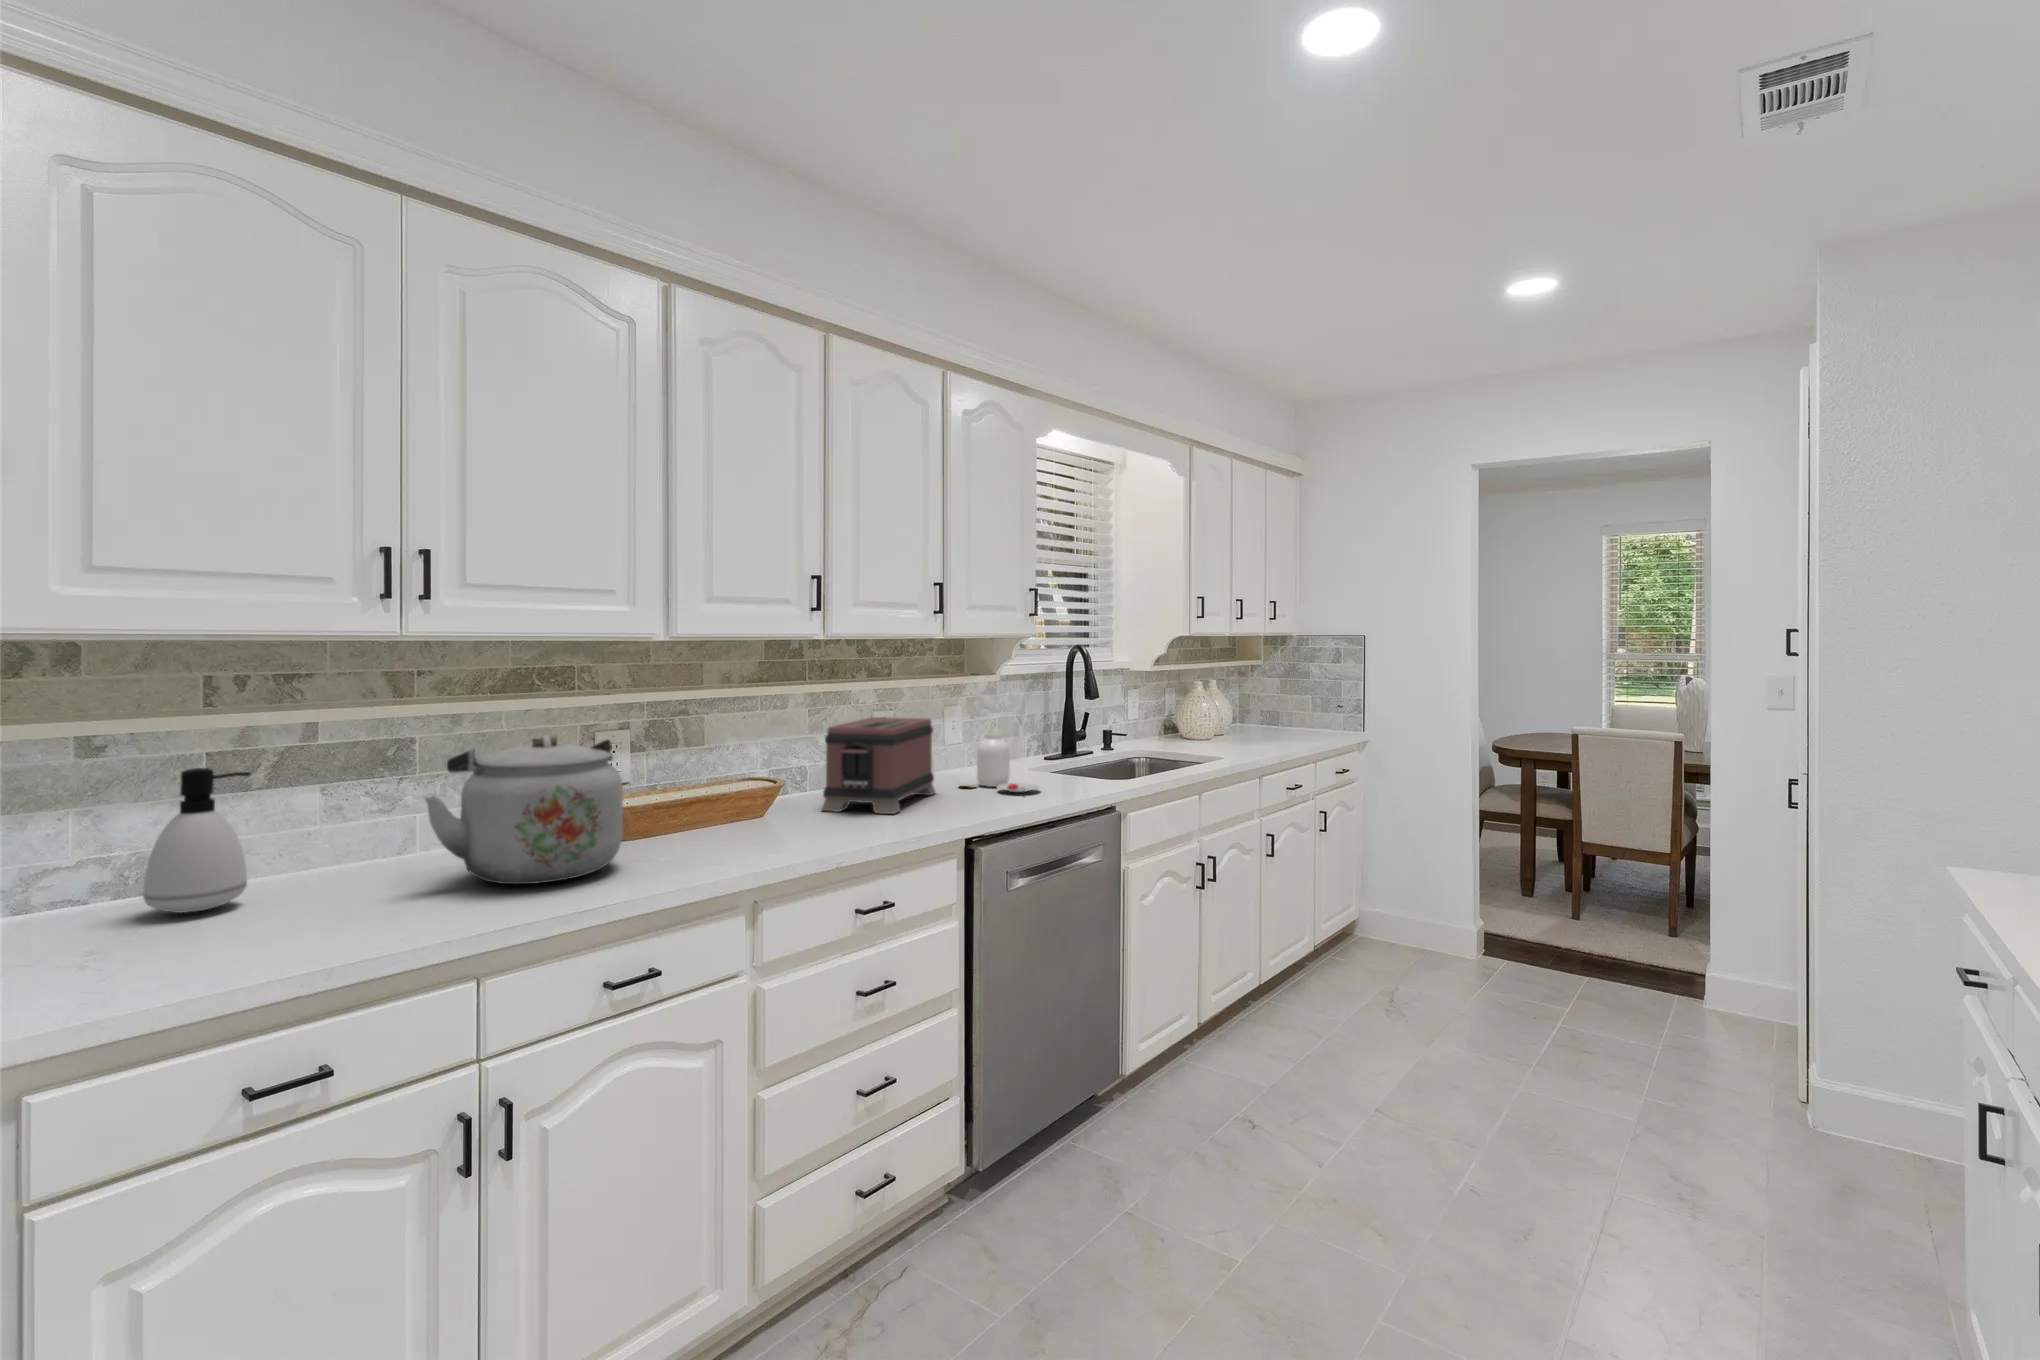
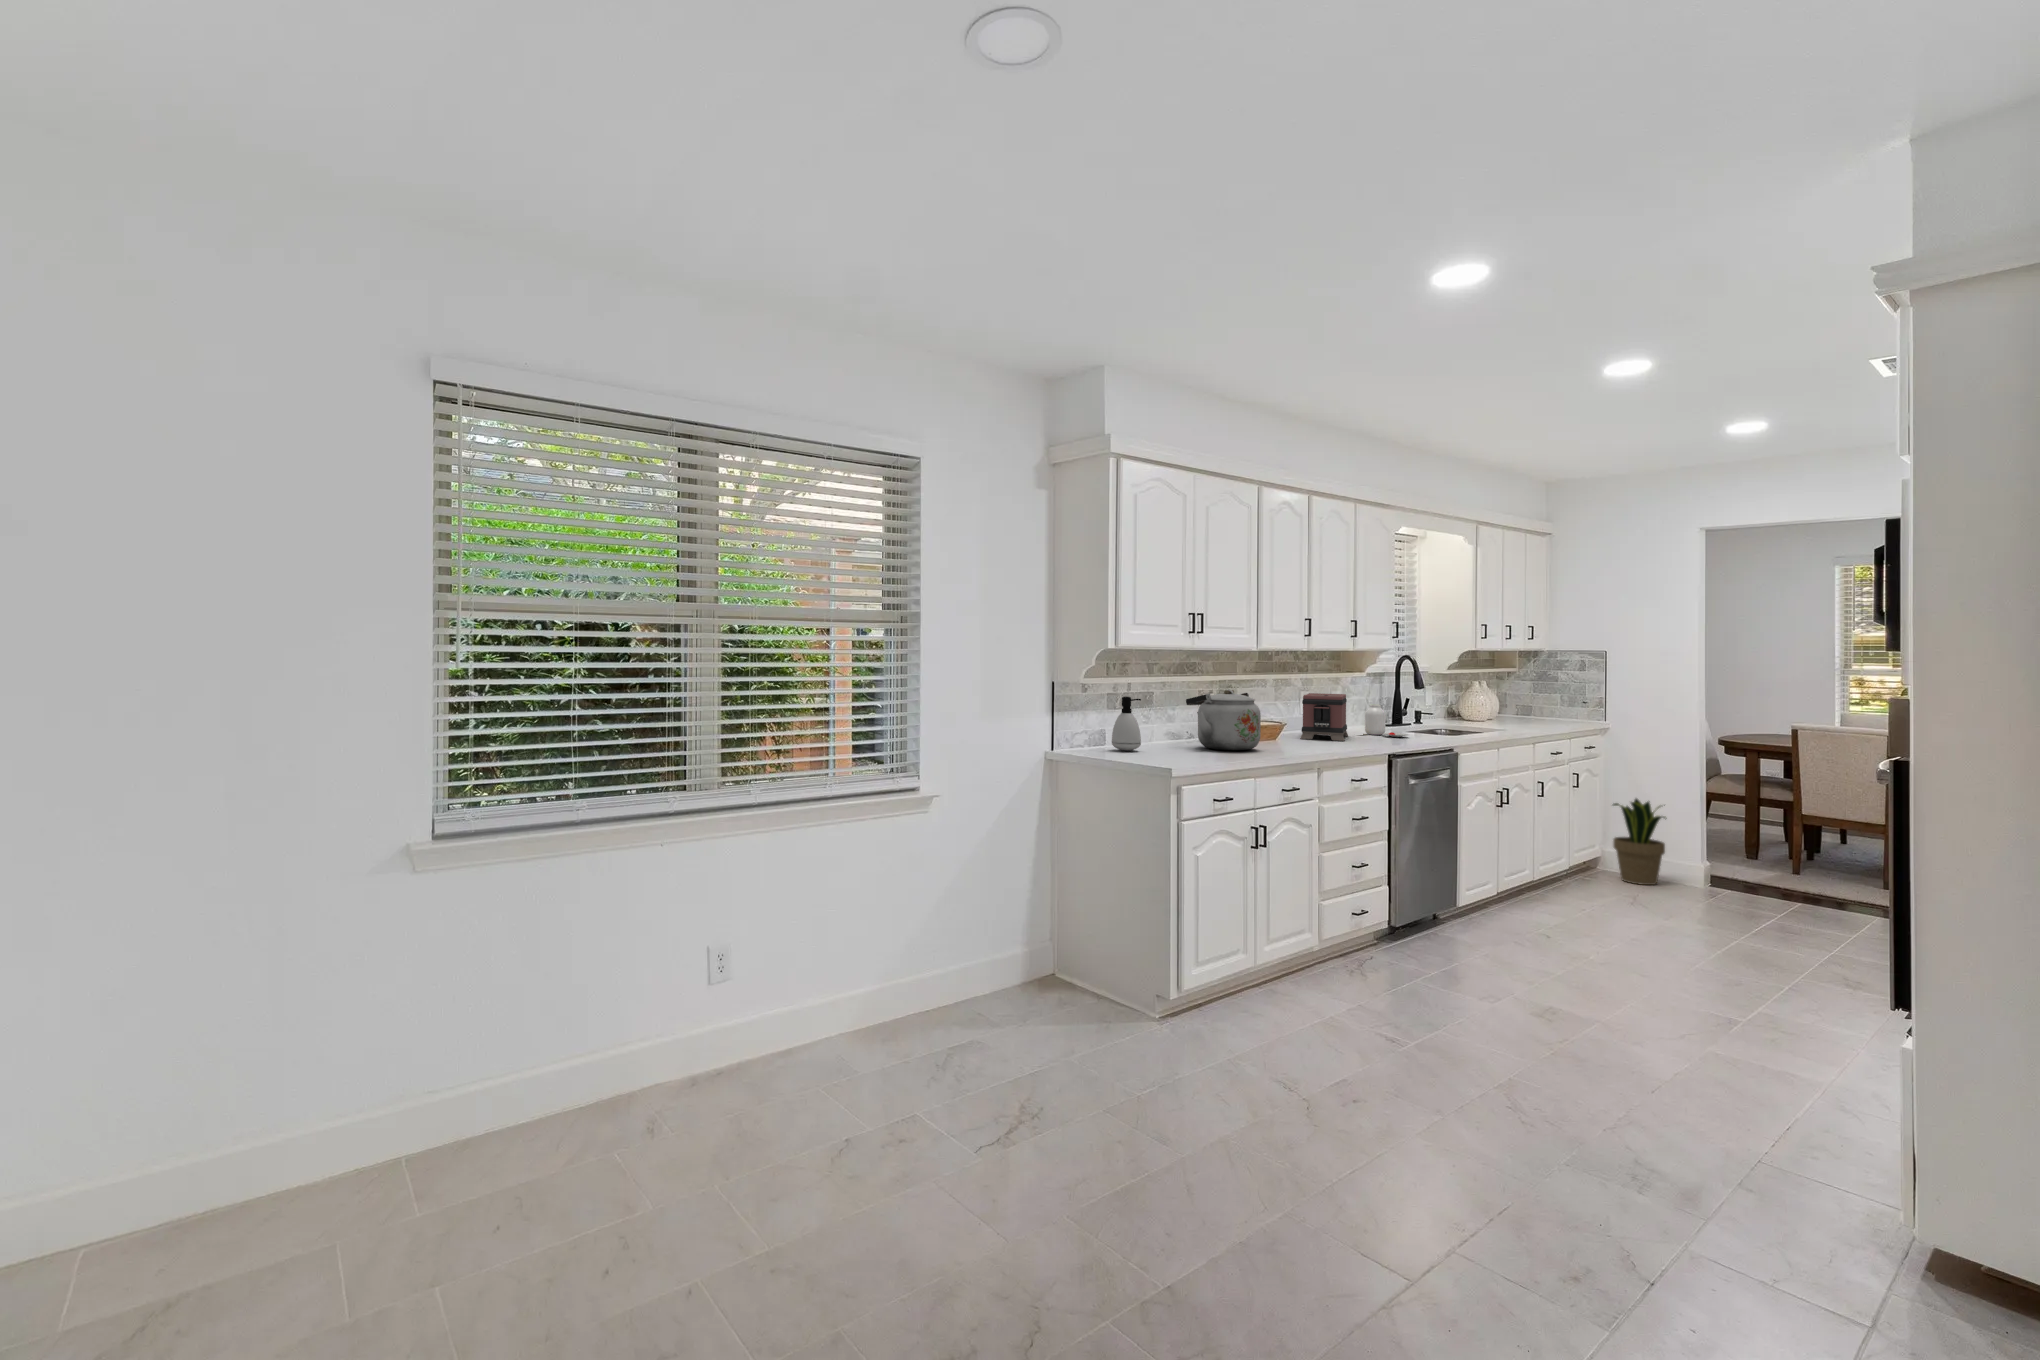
potted plant: none [1366,838,1432,960] -> present [1613,799,1665,885]

